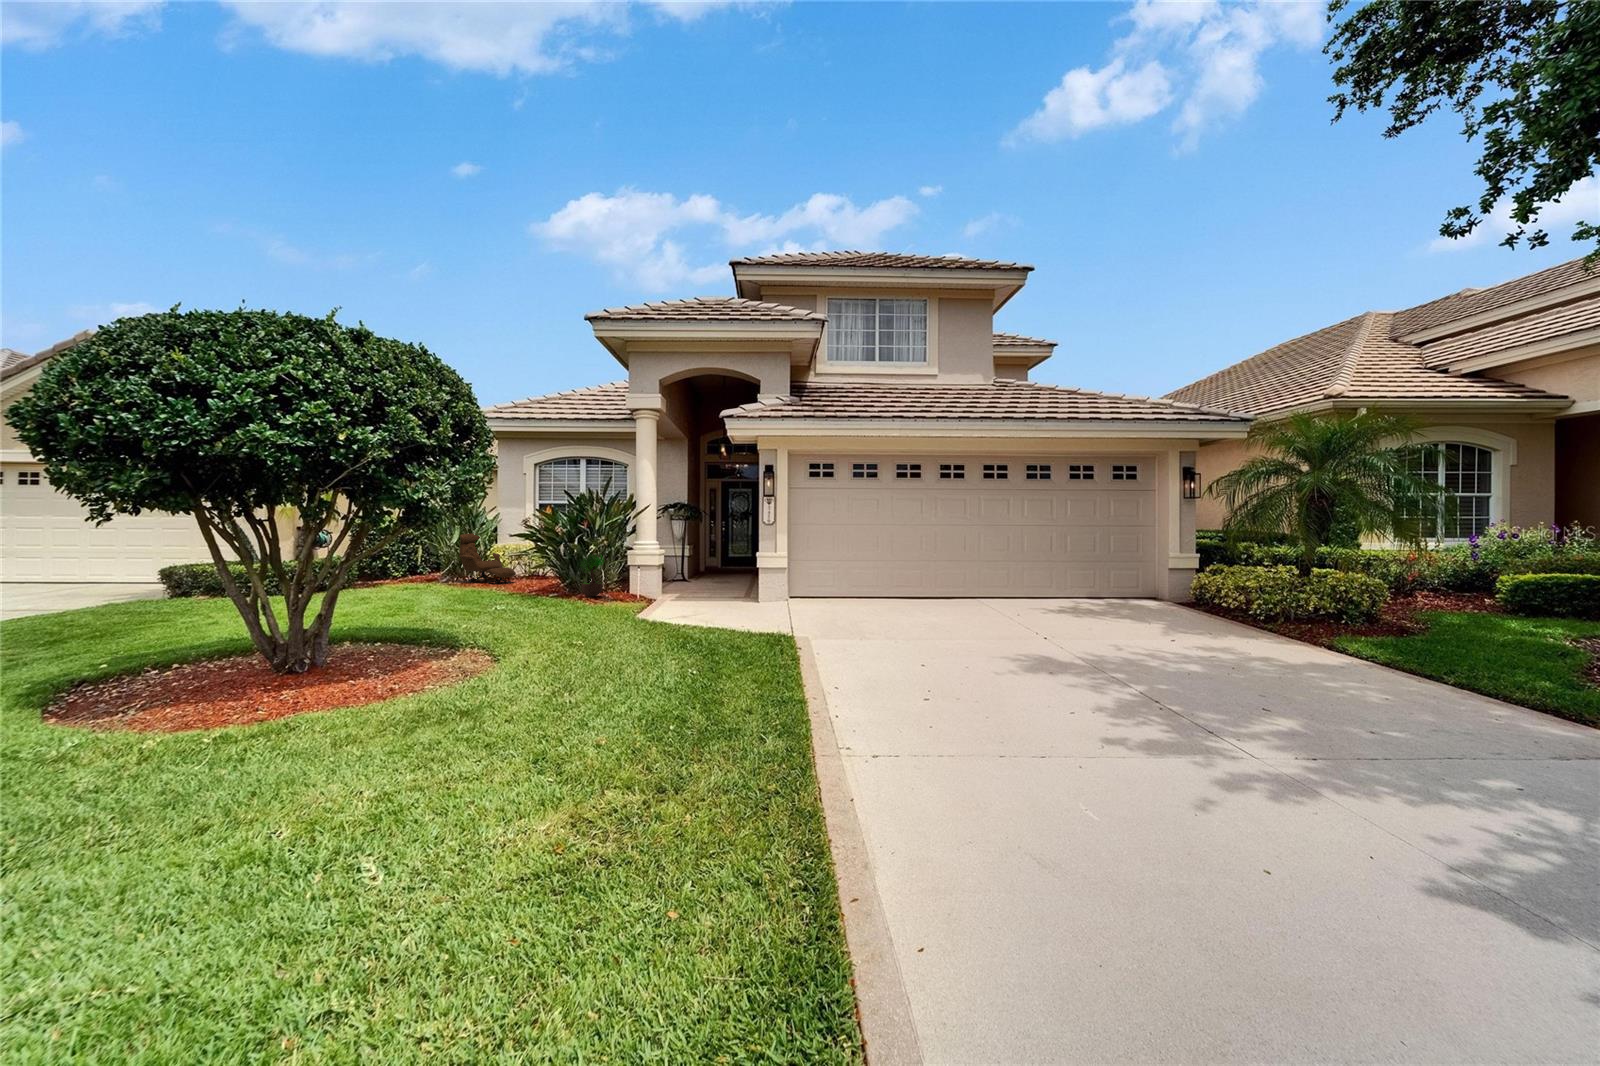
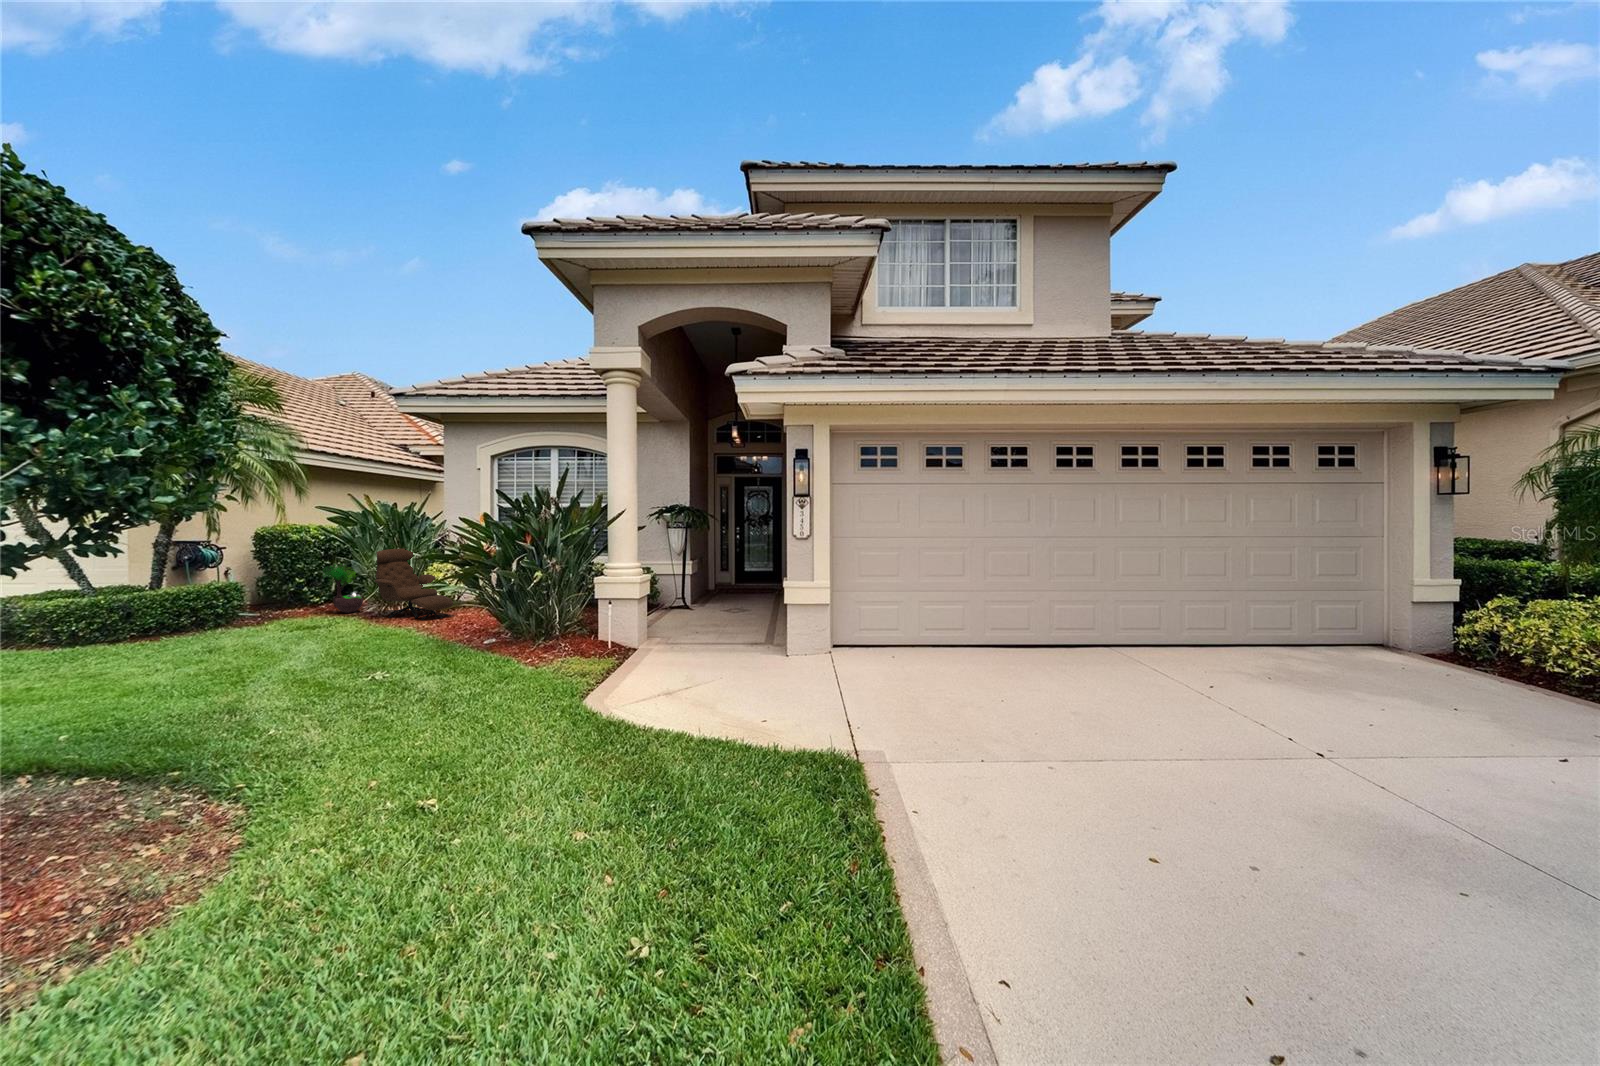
potted tree: present [580,554,603,597] -> present [323,564,363,613]

